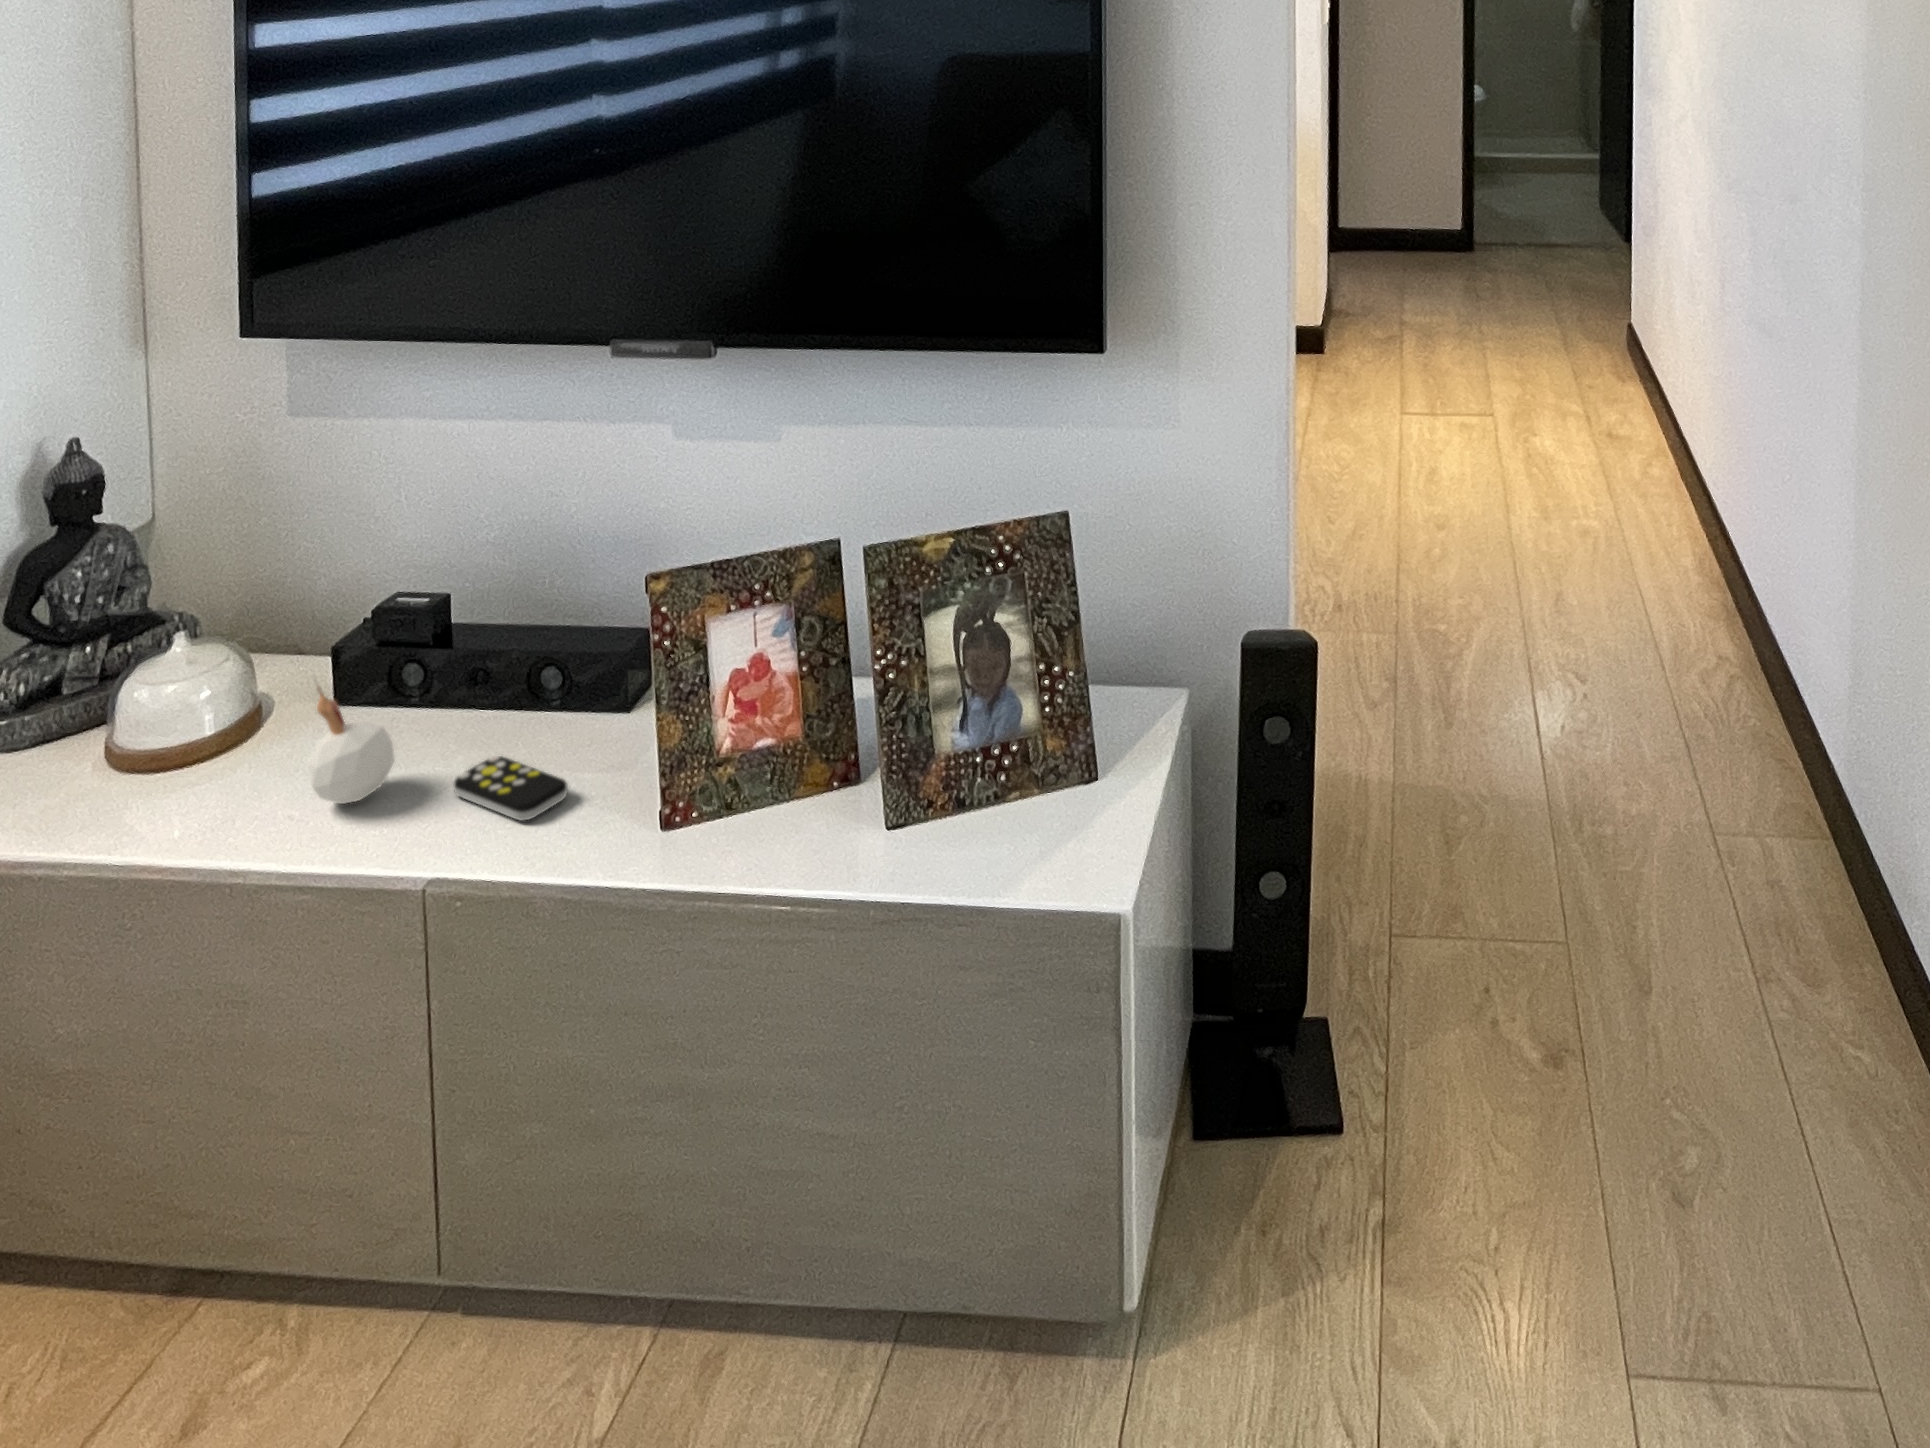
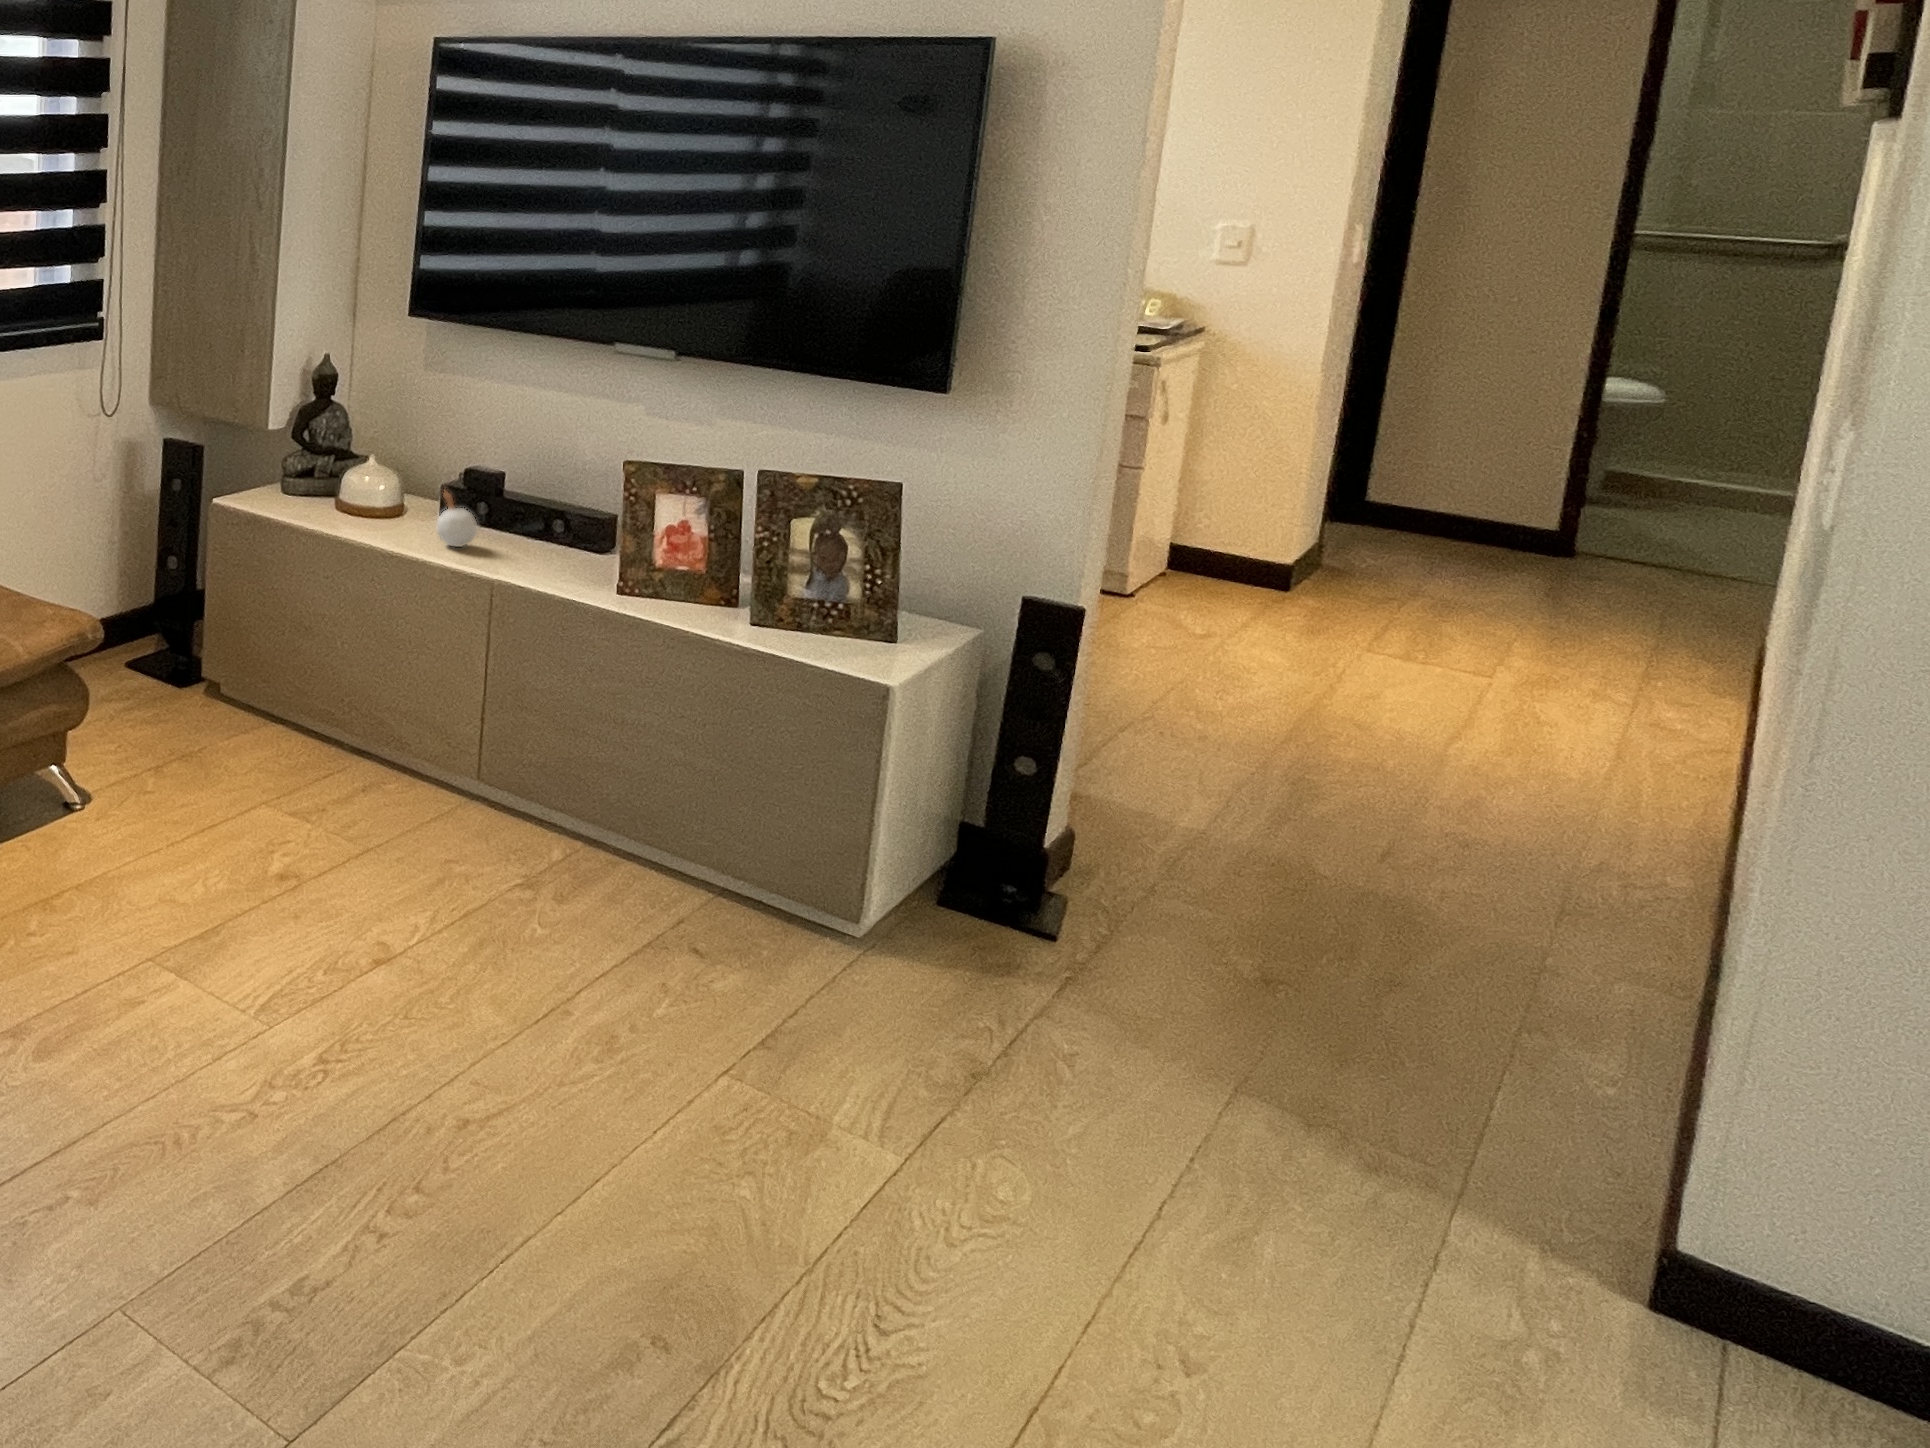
remote control: present [454,756,568,820] -> none [506,547,566,574]

